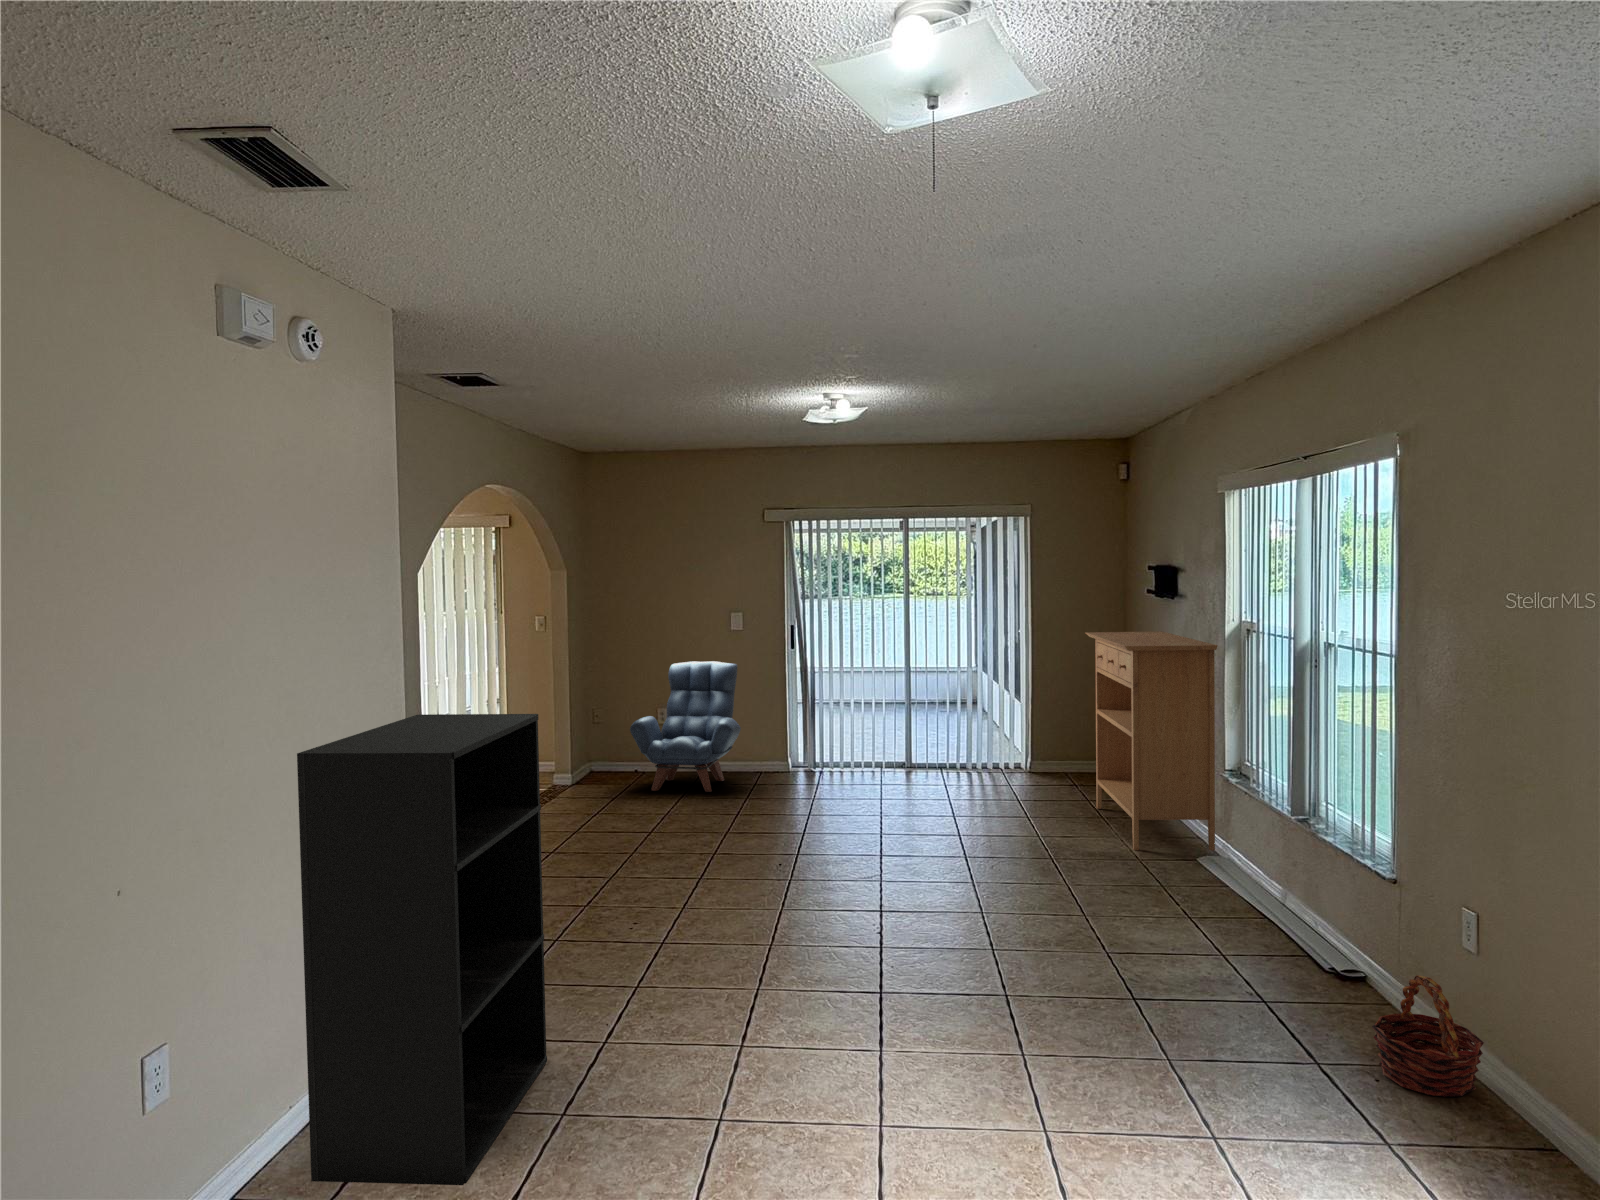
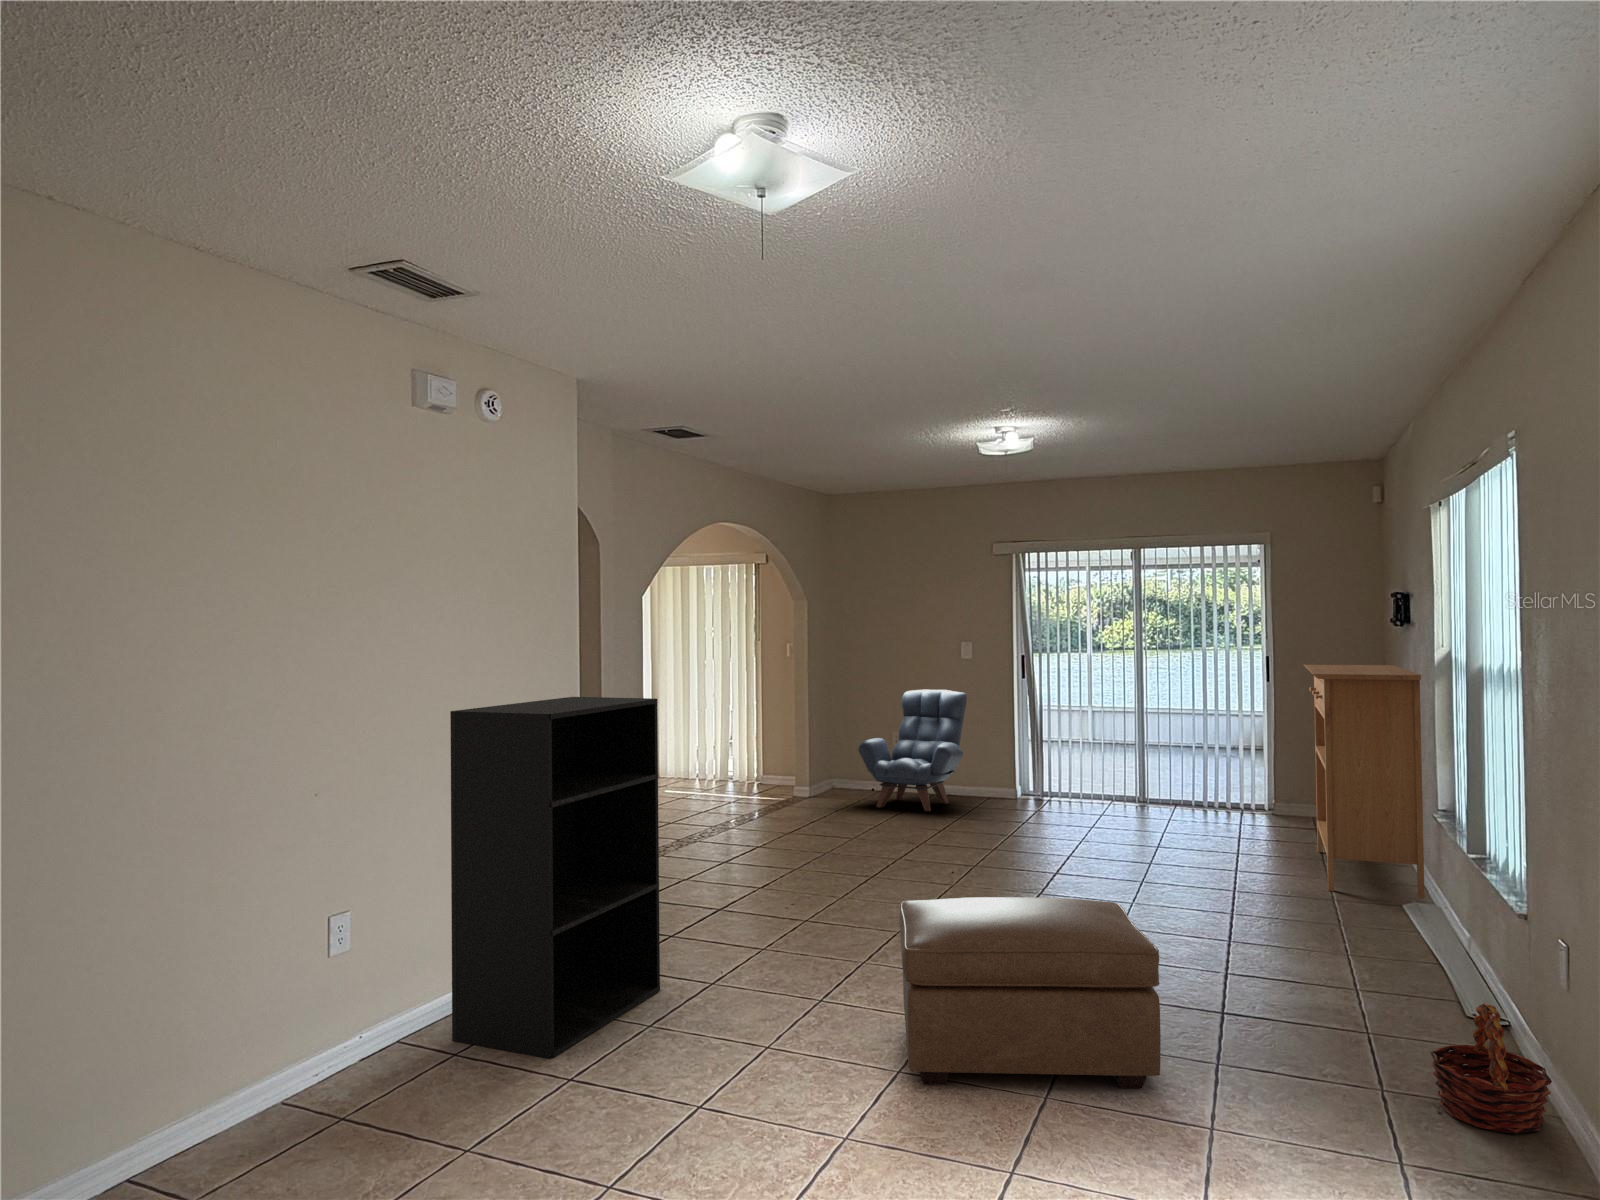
ottoman: none [846,906,1152,1139] -> present [899,897,1161,1088]

